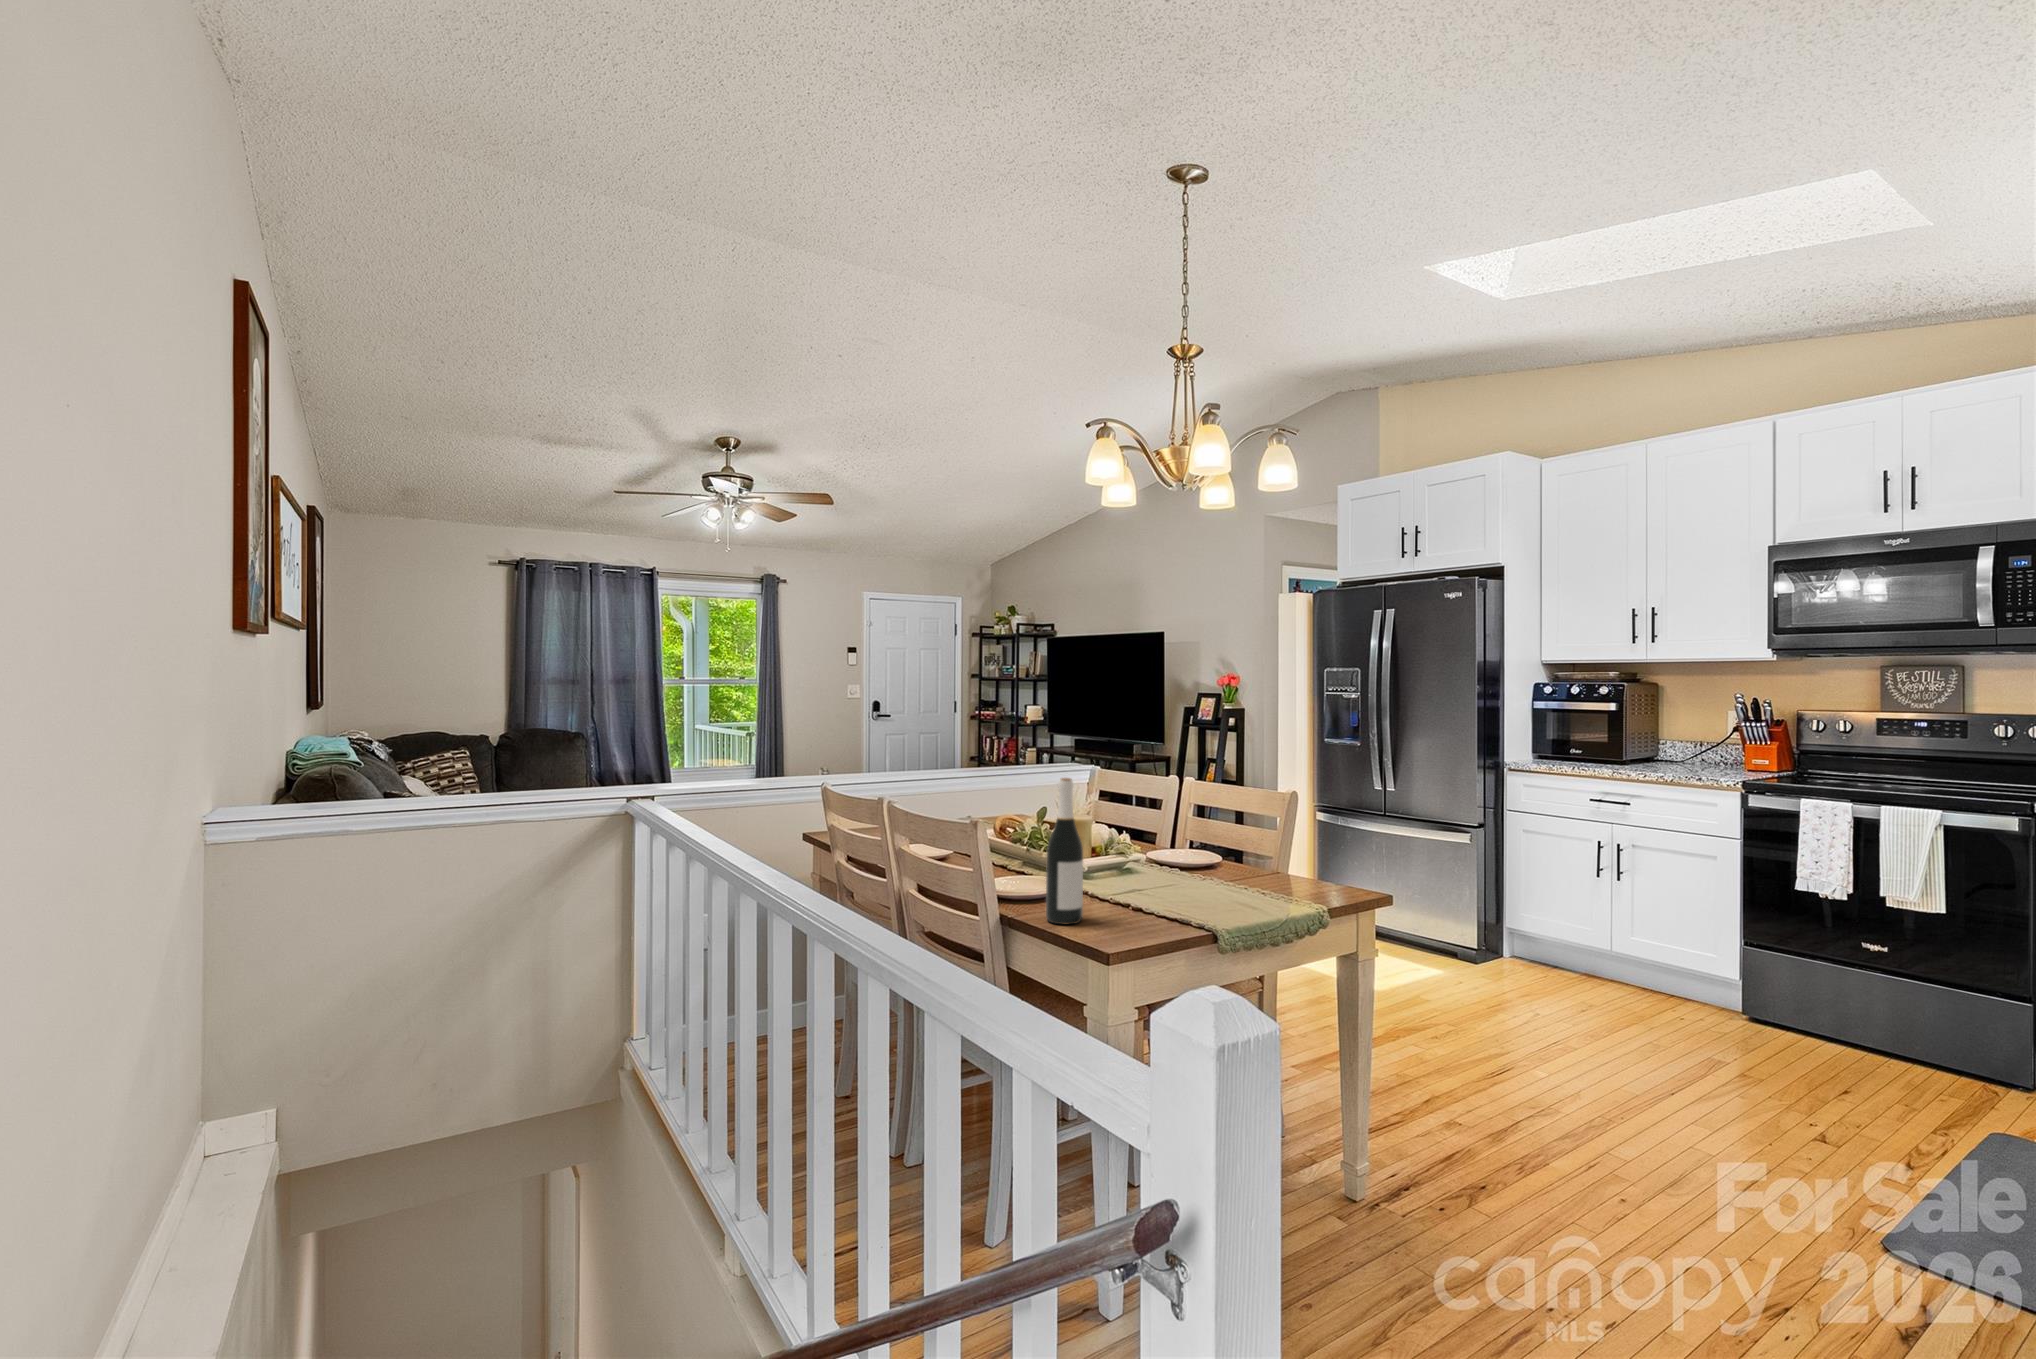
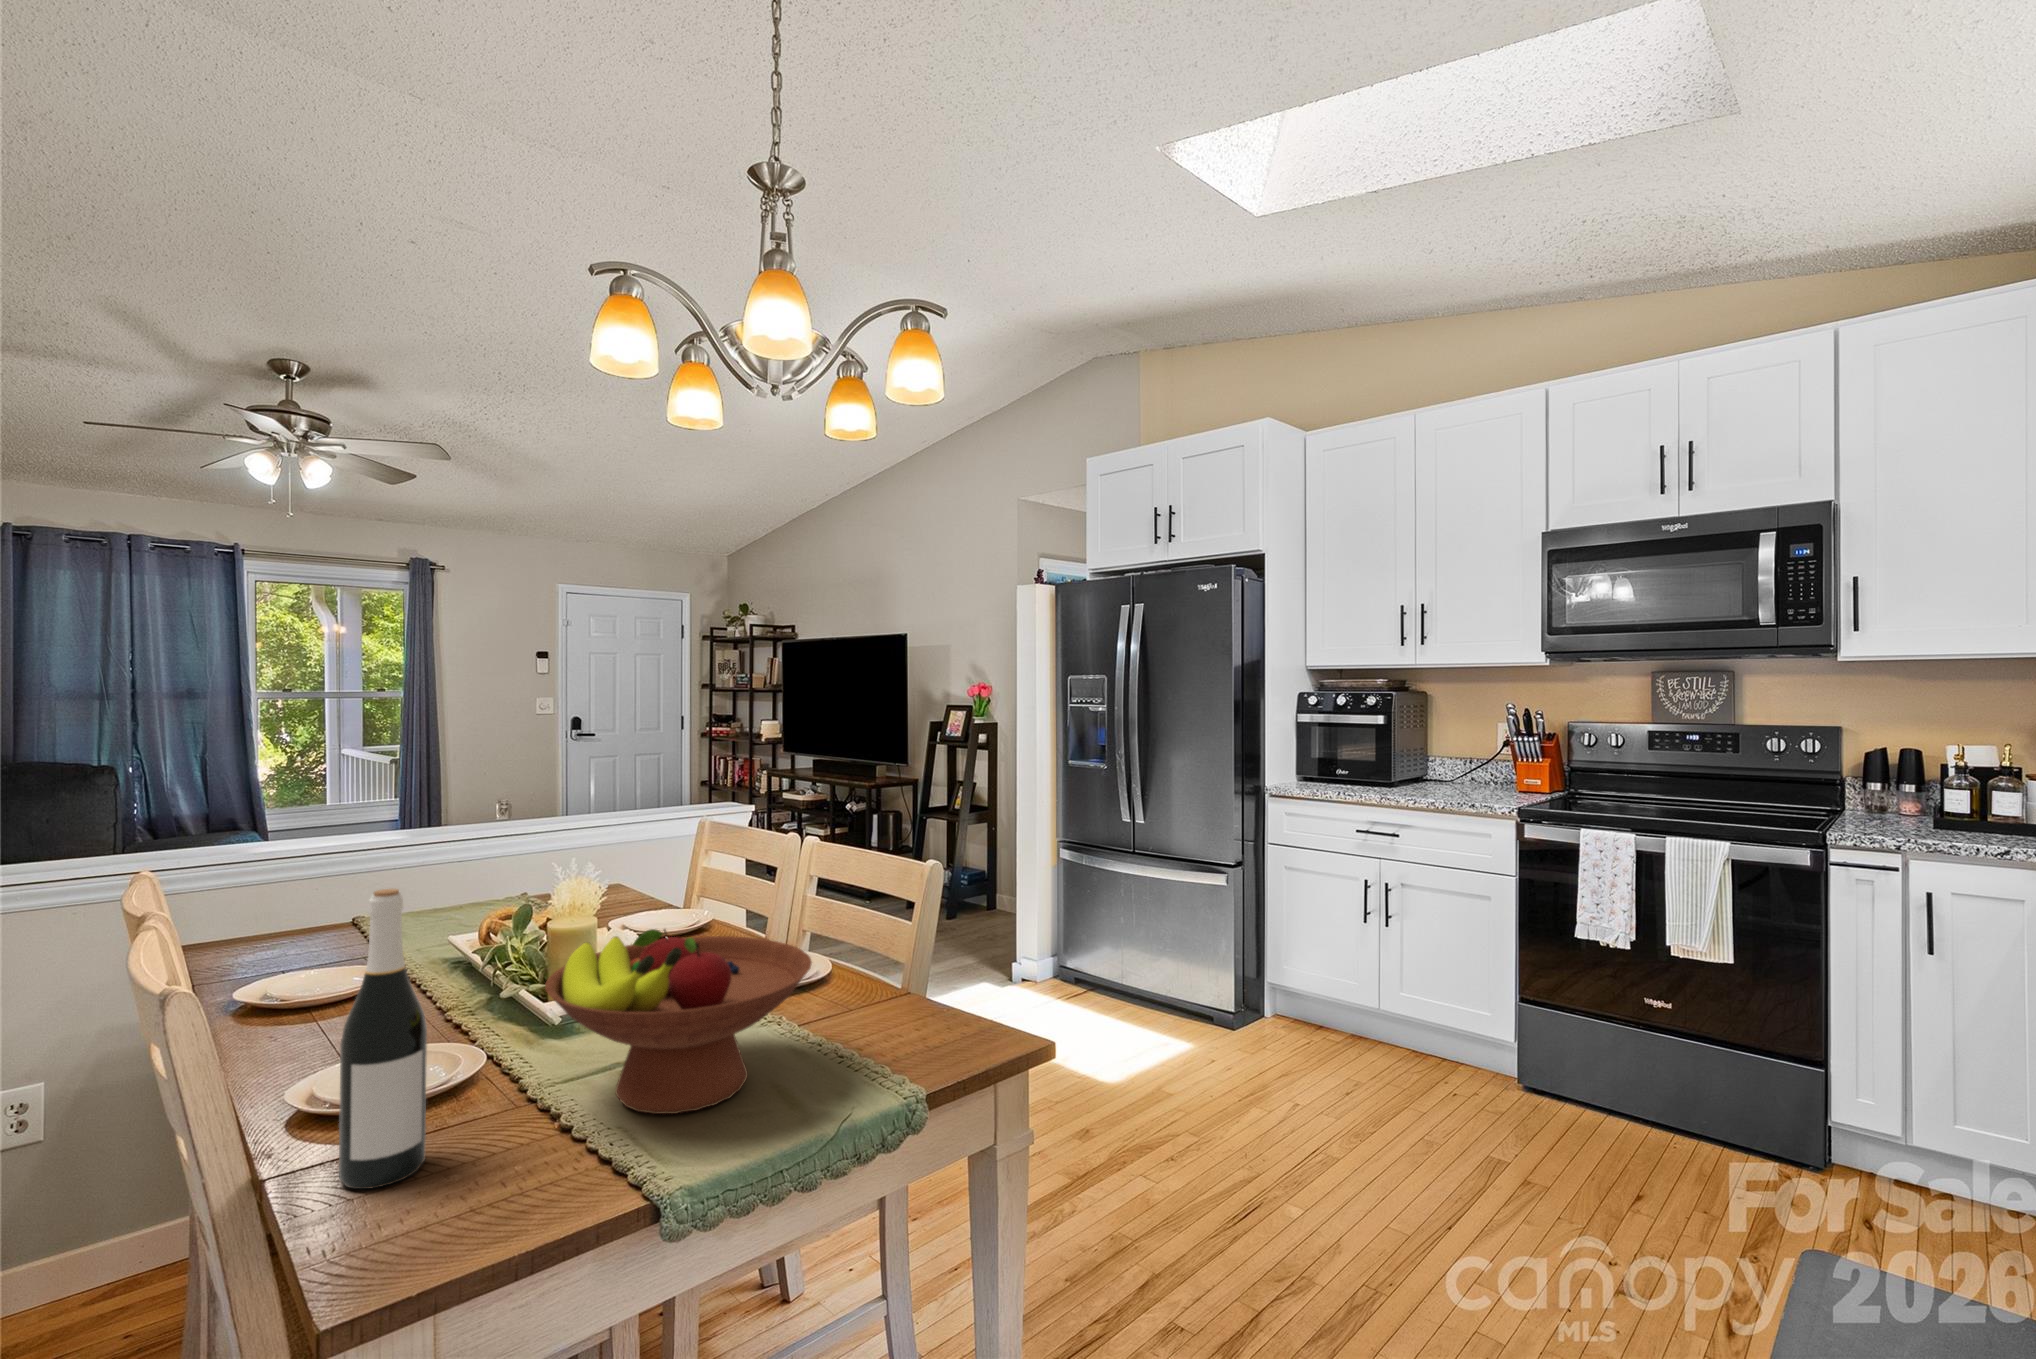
fruit bowl: none [1116,811,1259,910] -> present [545,929,812,1114]

